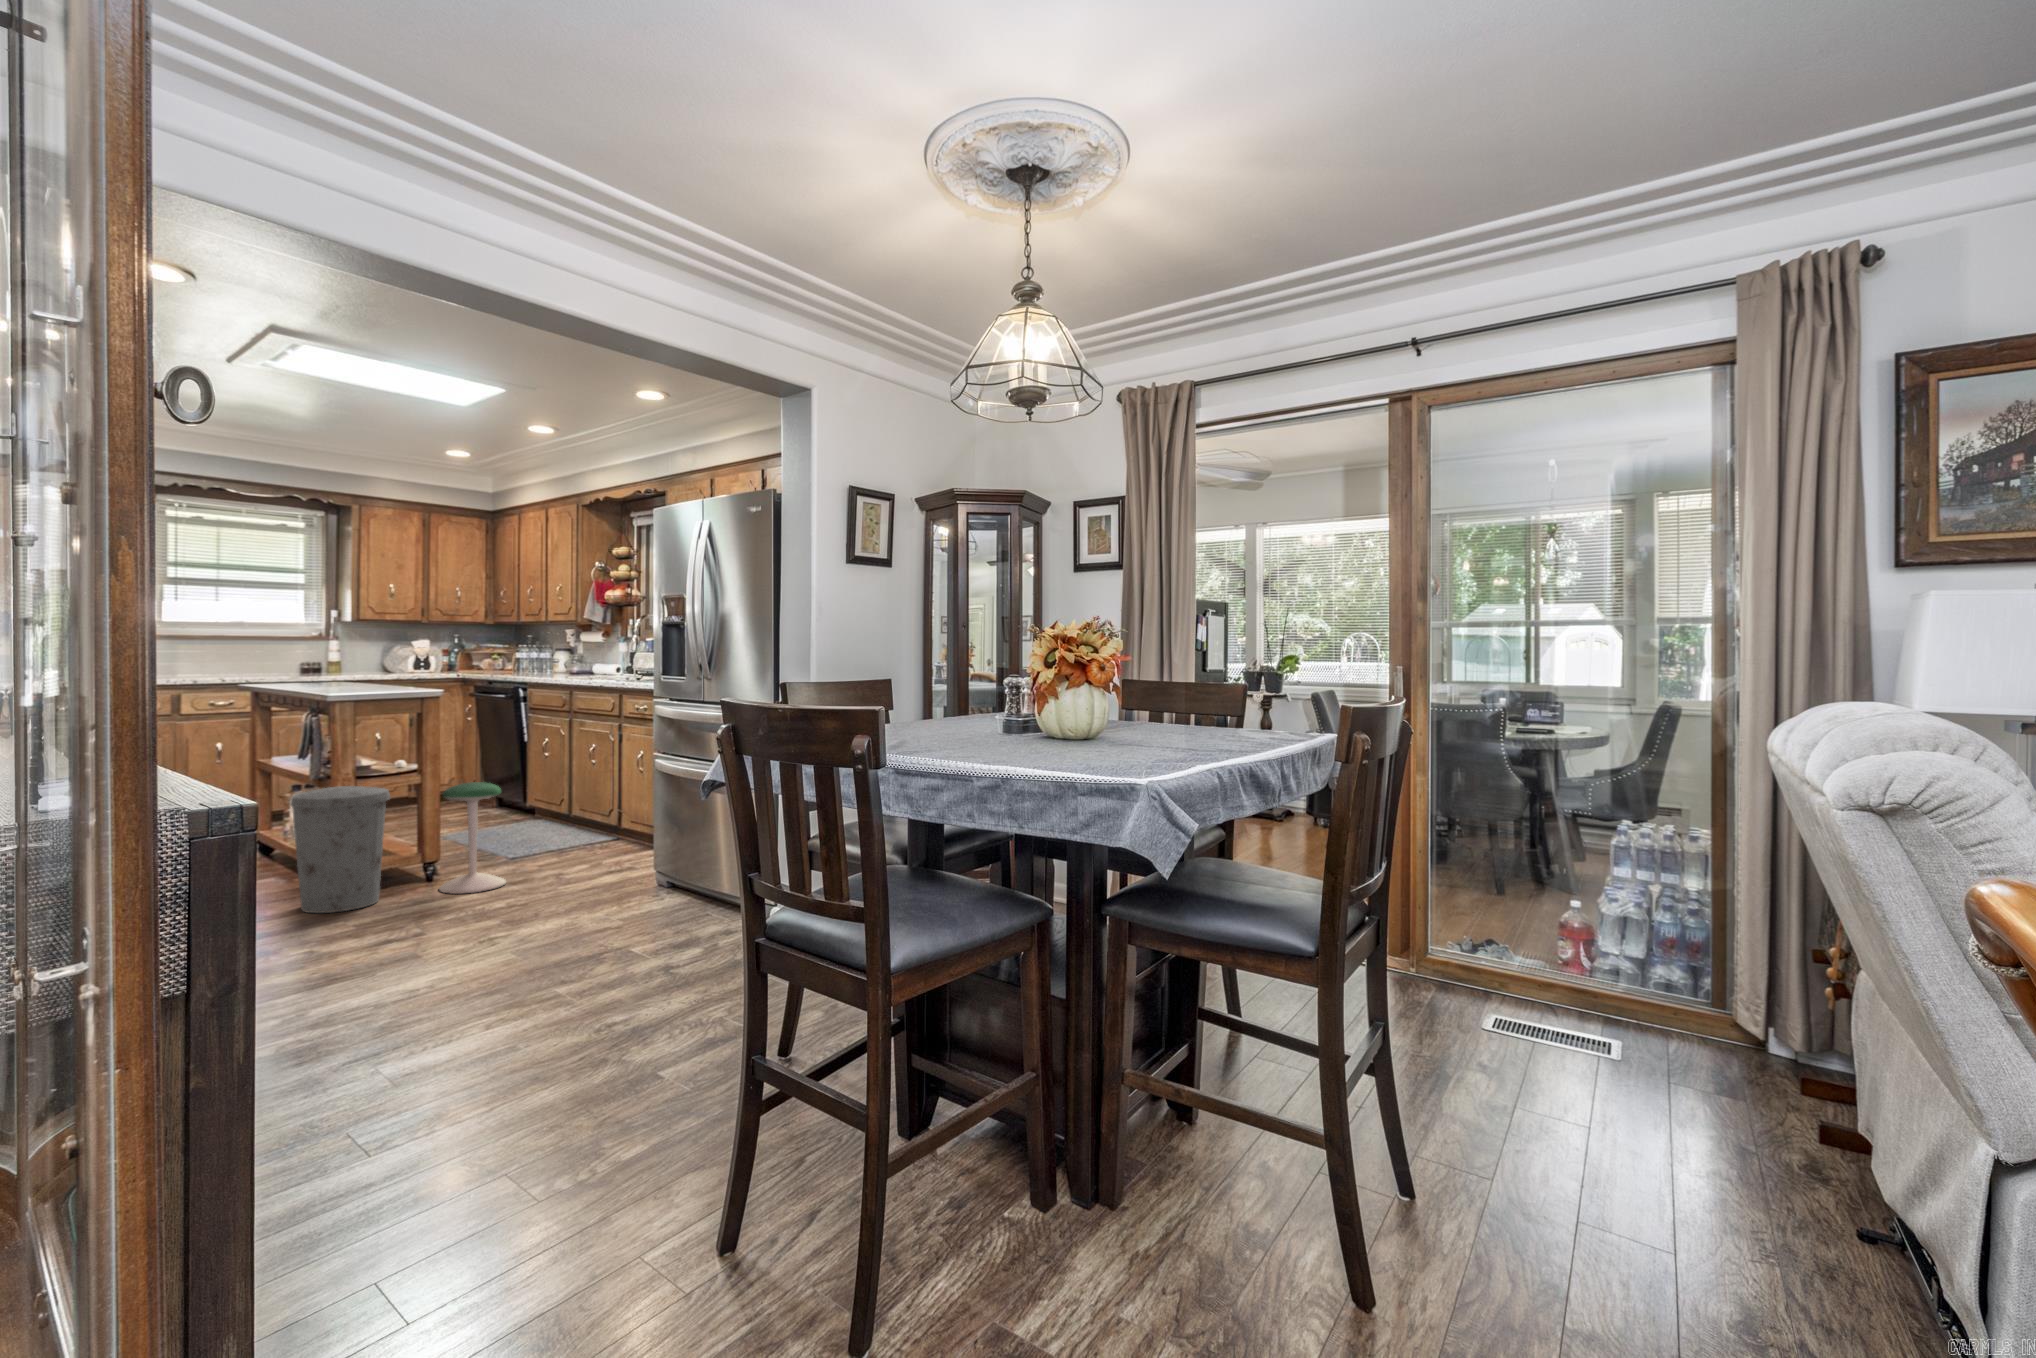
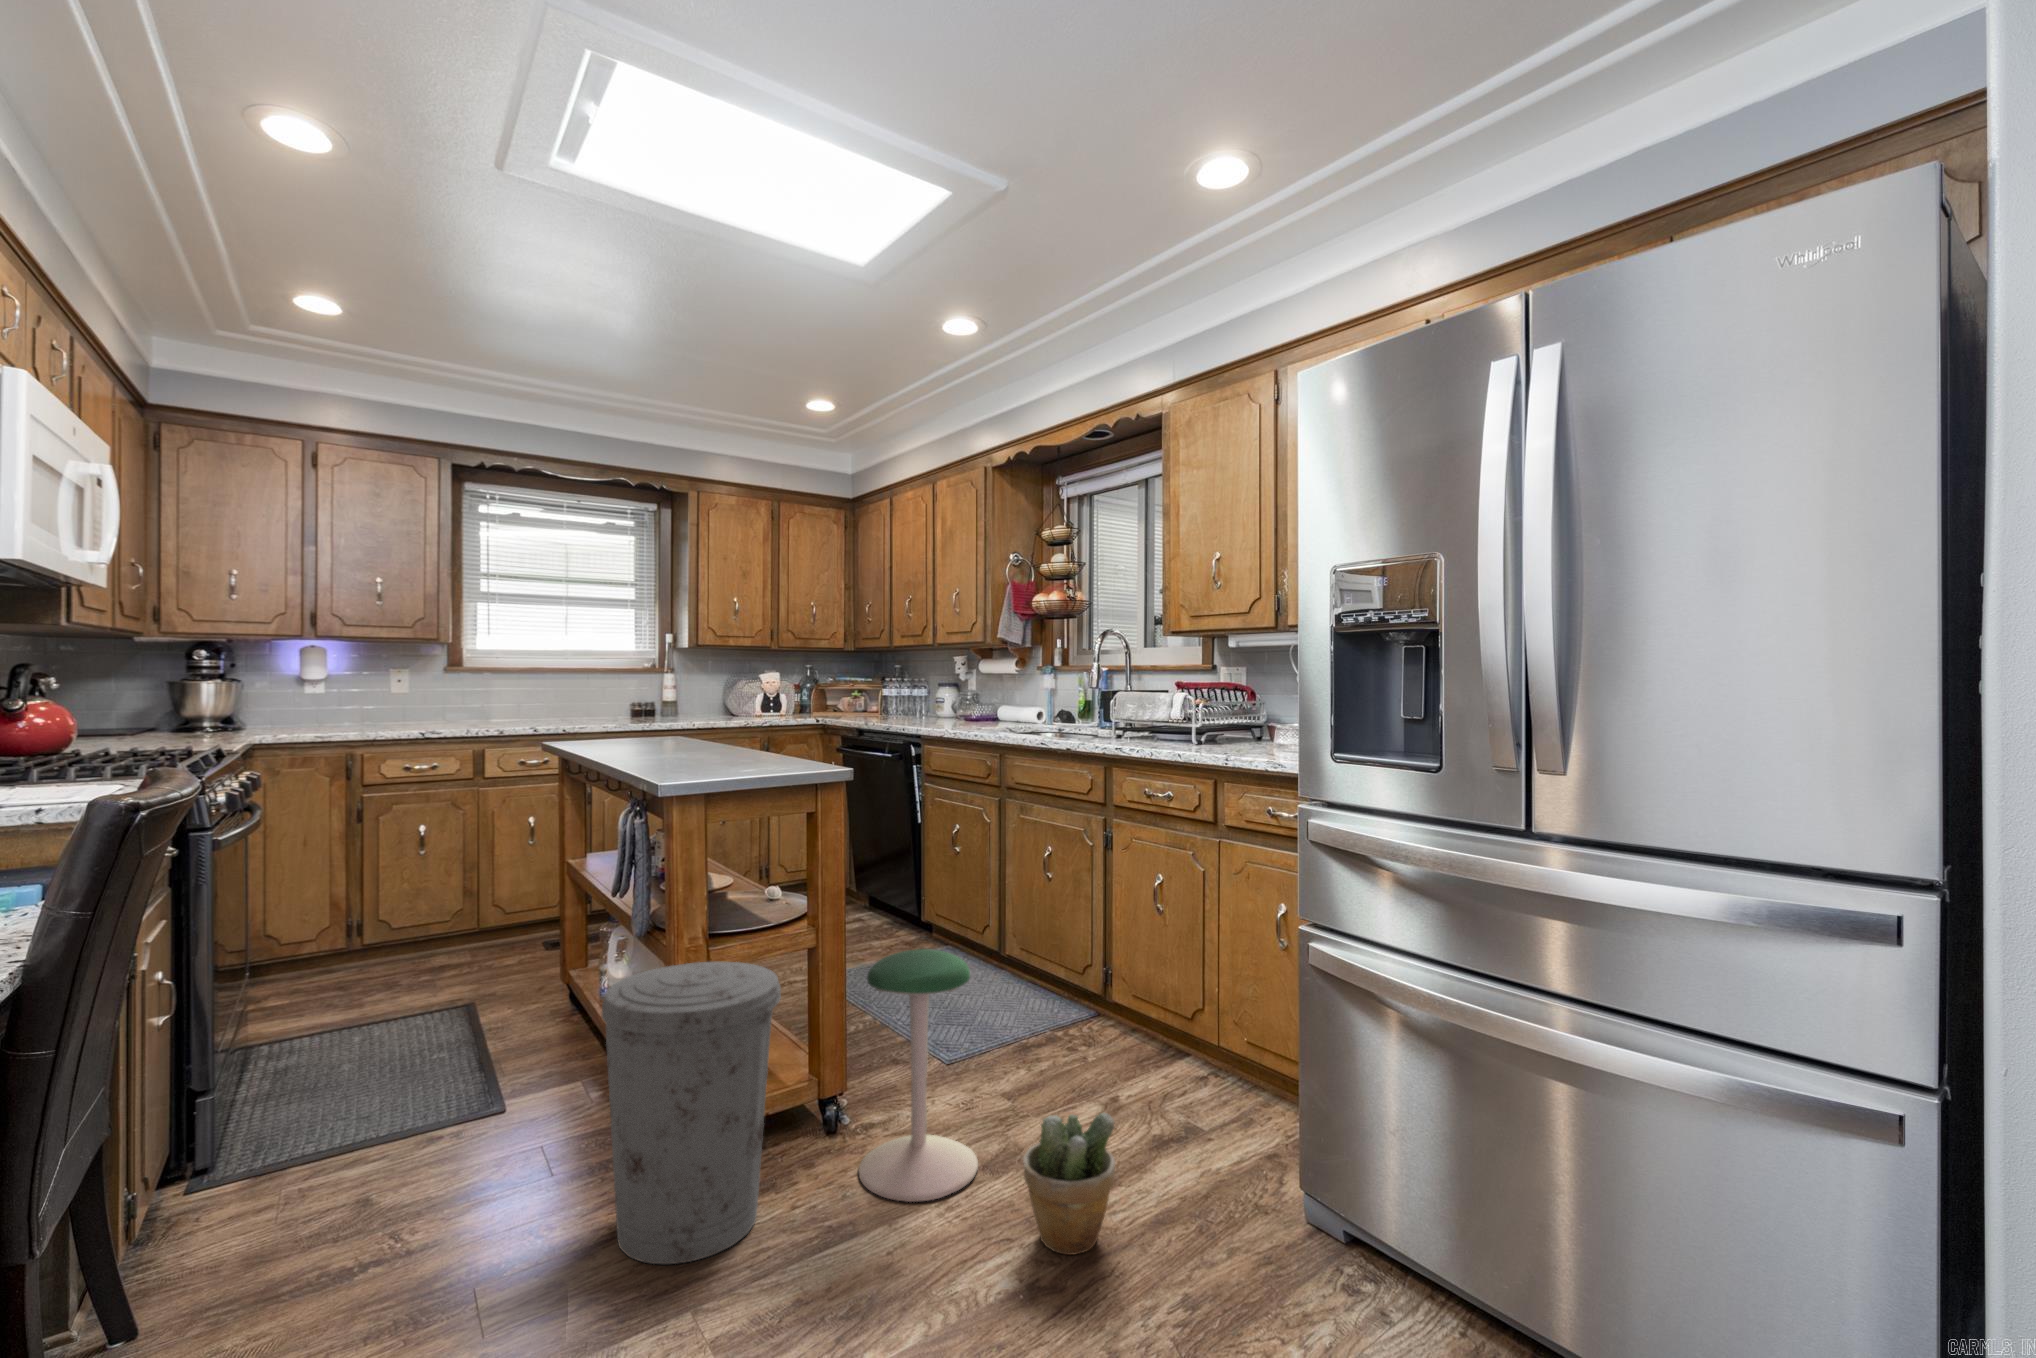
potted plant: none [513,841,560,900] -> present [1023,1113,1115,1255]

